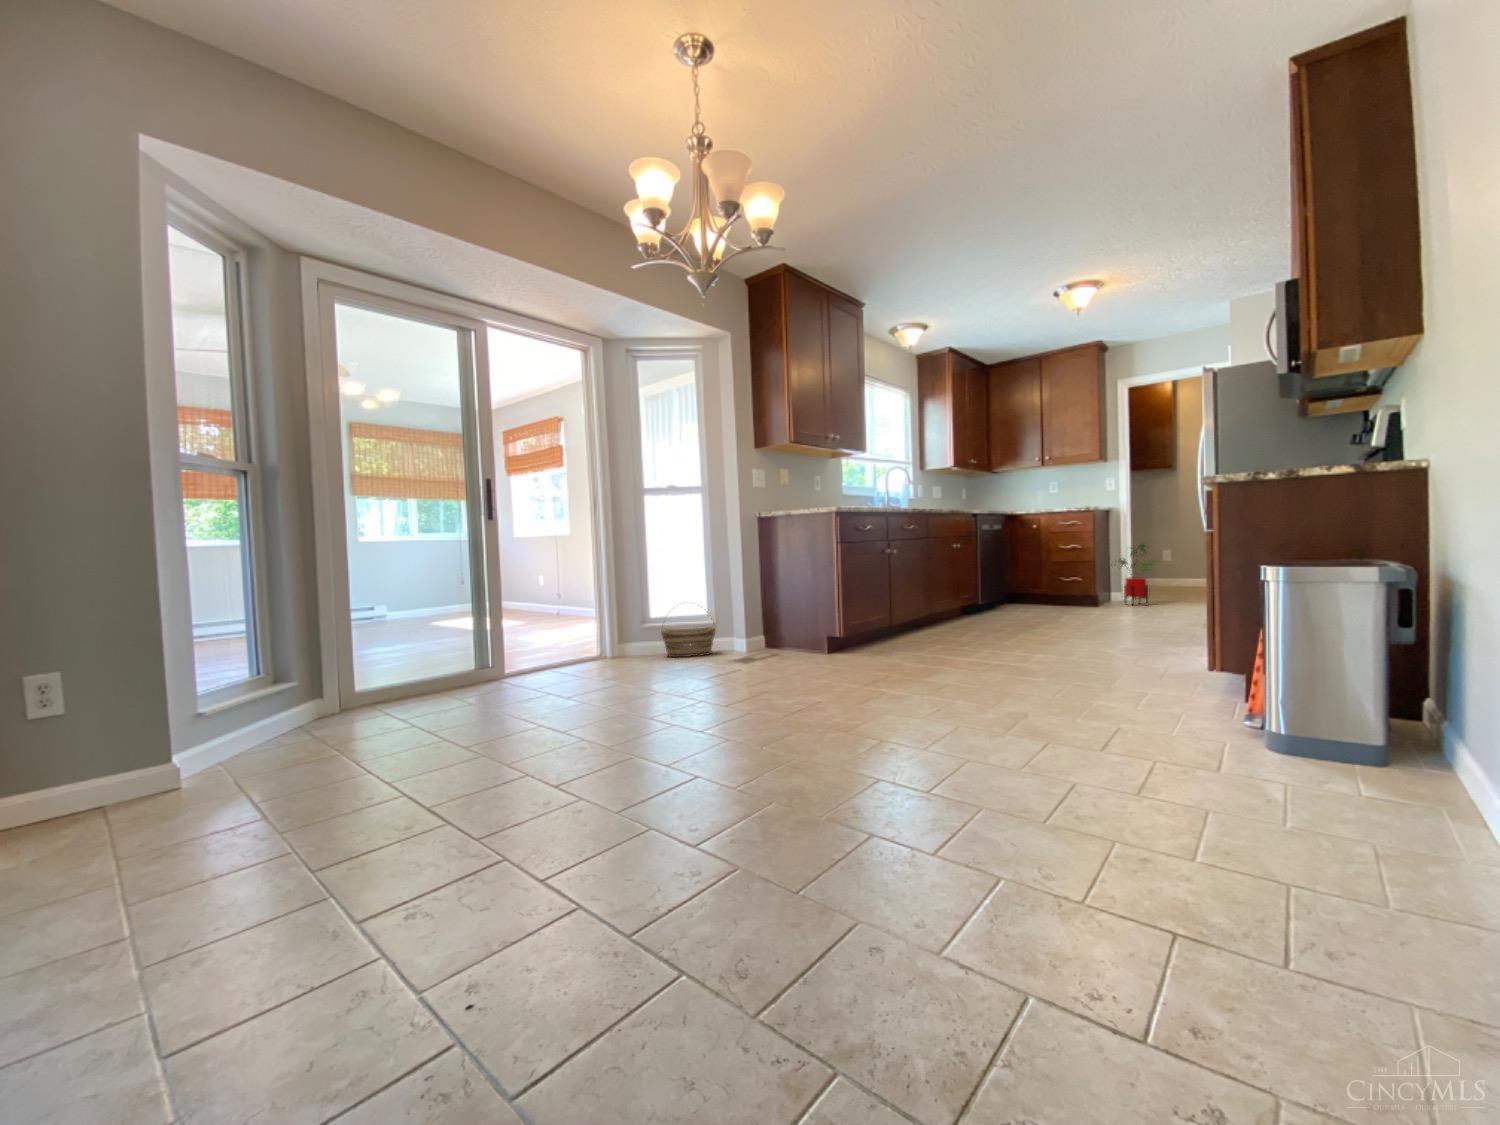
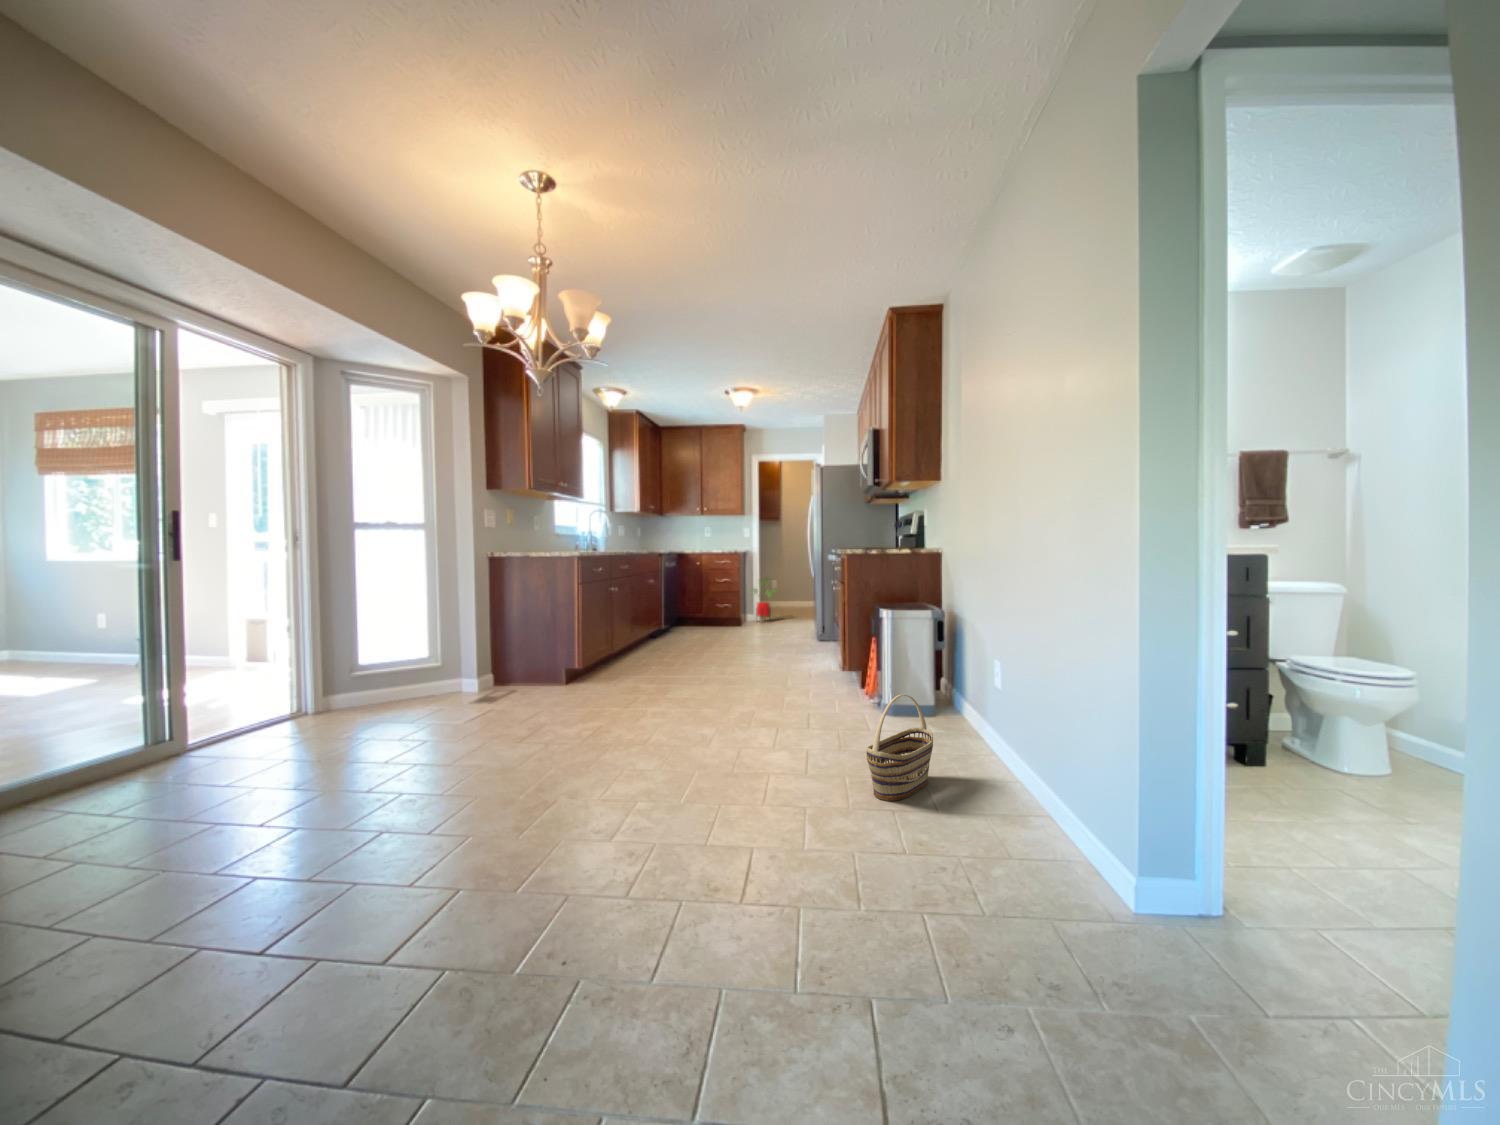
basket: present [661,618,716,657] -> present [867,695,933,801]

